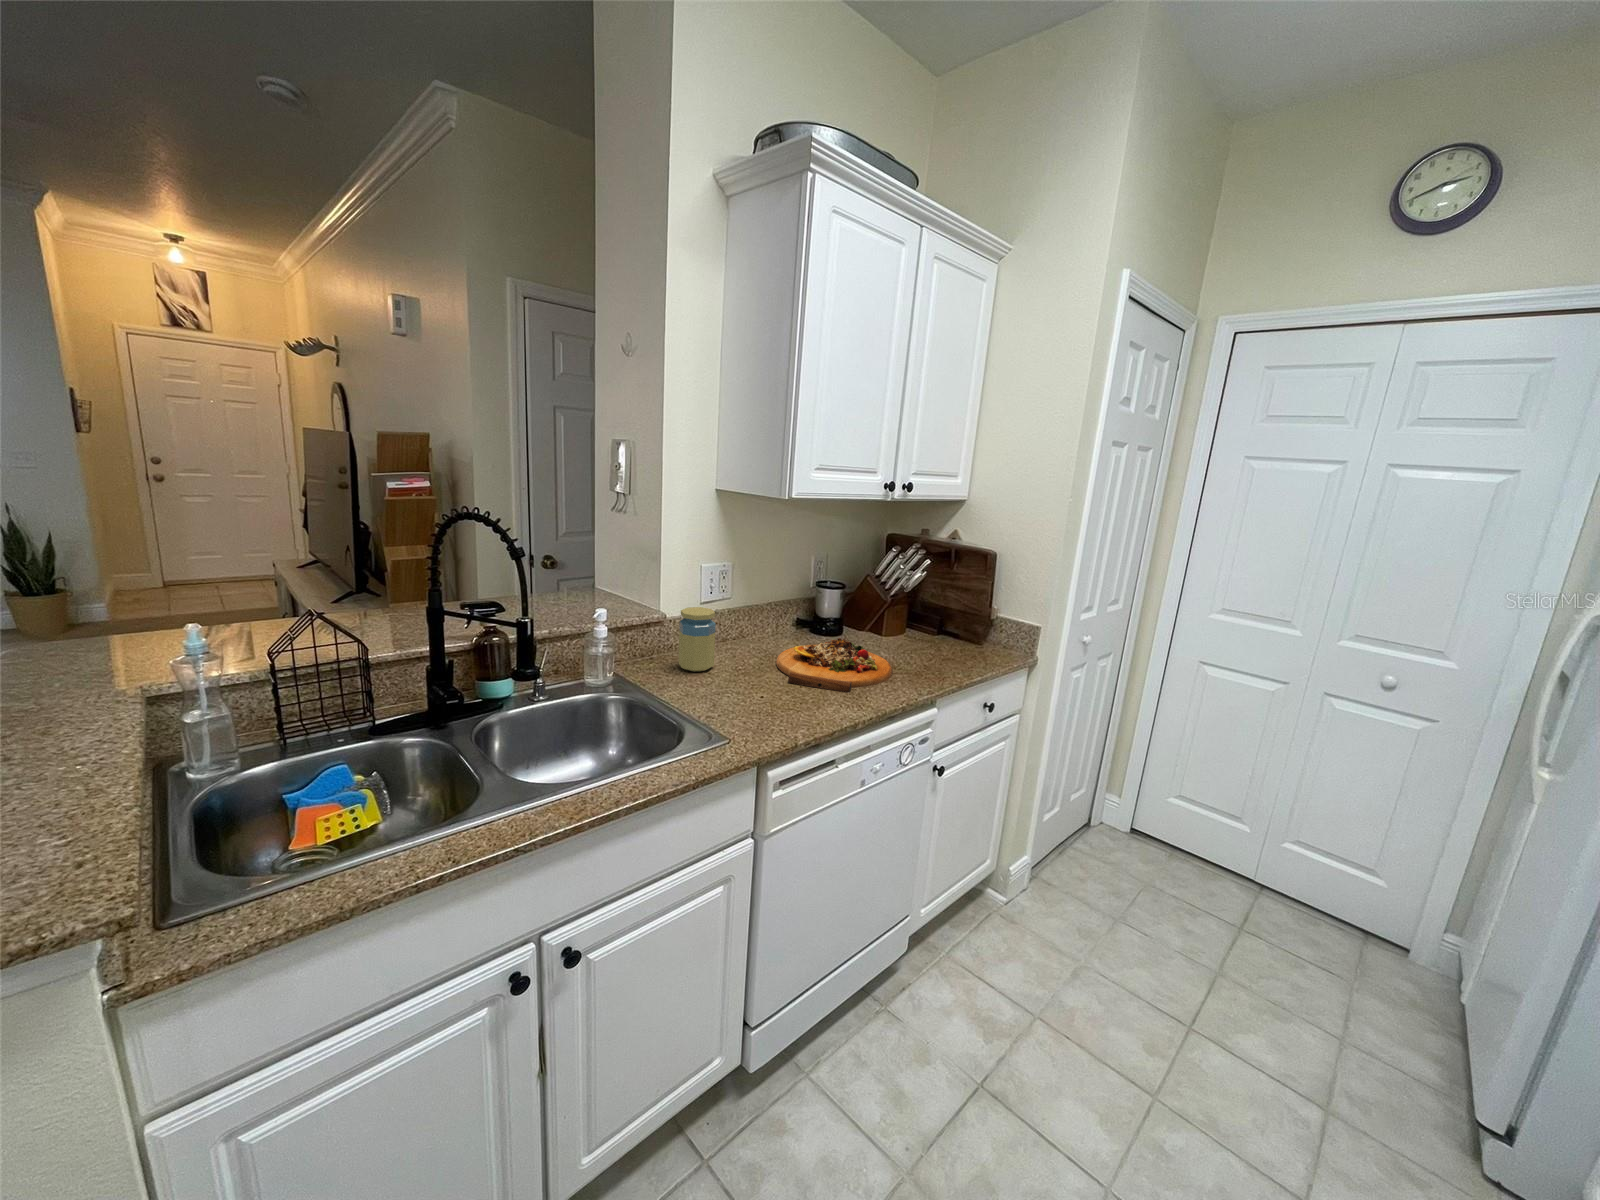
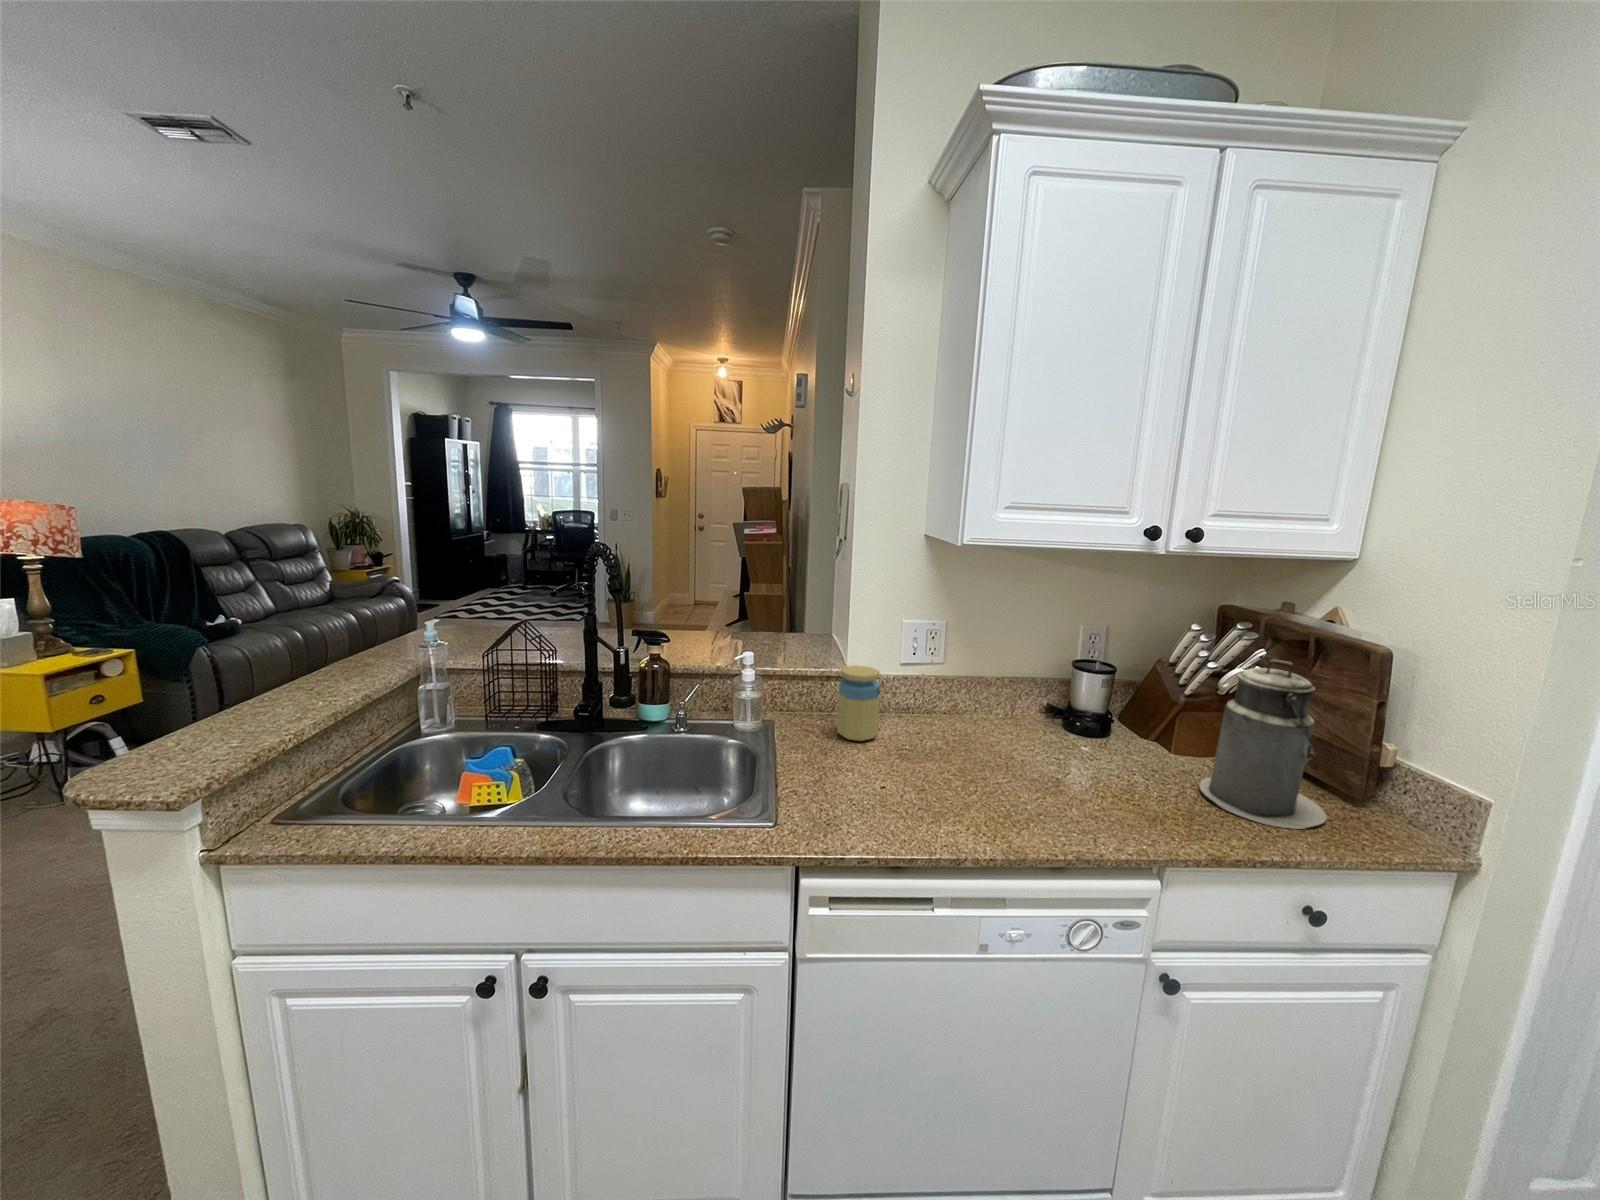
canister: none [918,565,982,663] -> present [1200,660,1327,829]
cutting board: present [776,638,893,693] -> none [936,736,1118,814]

